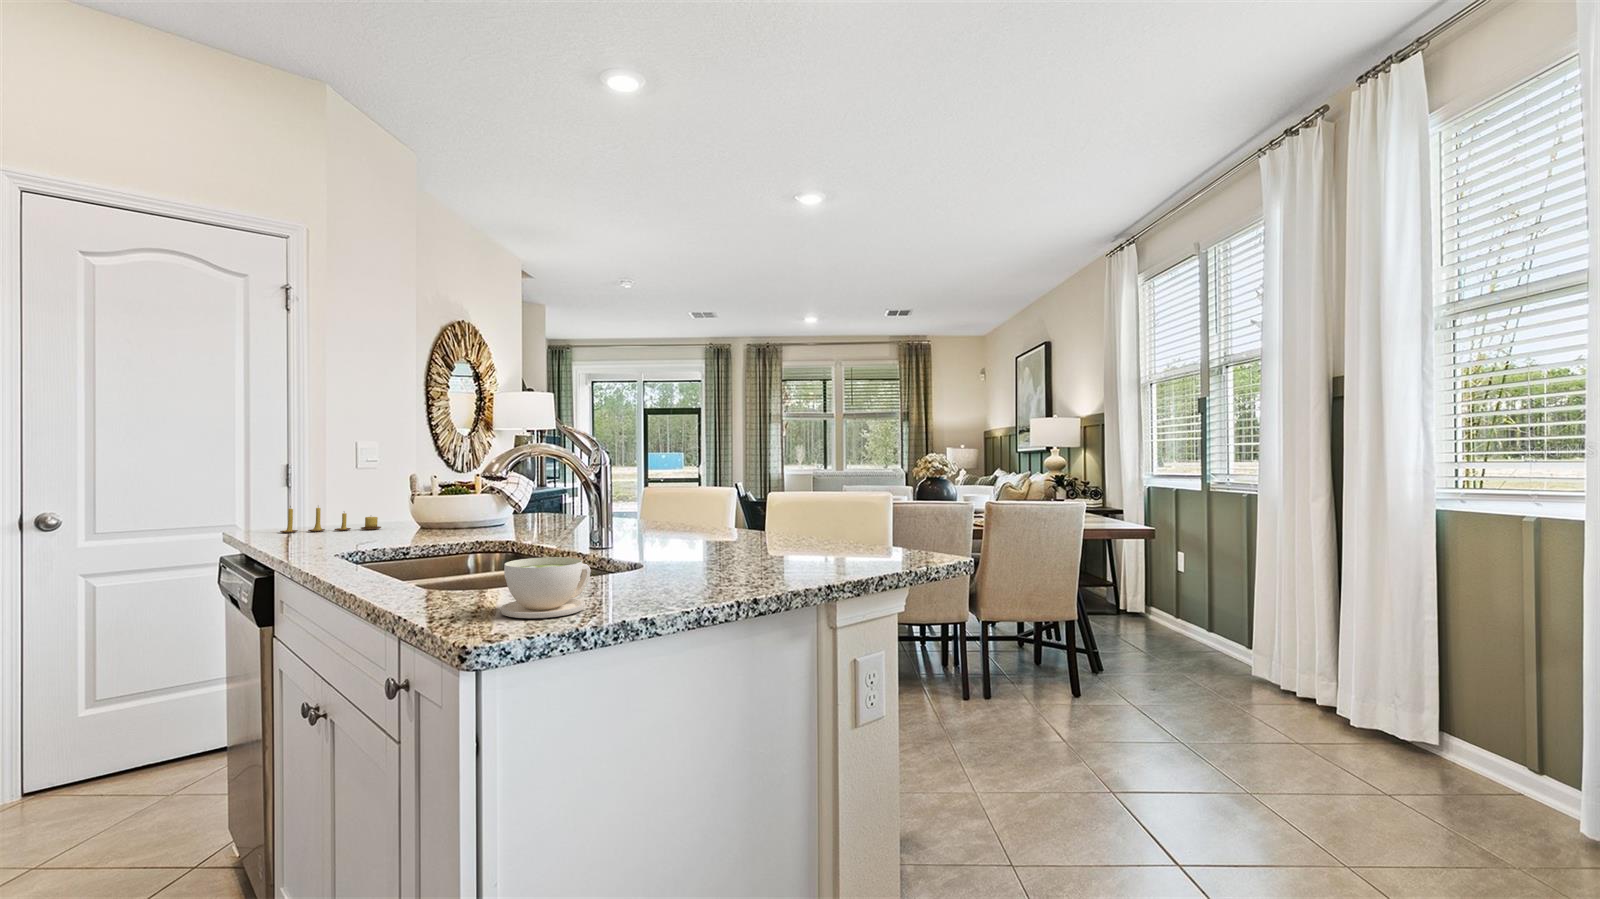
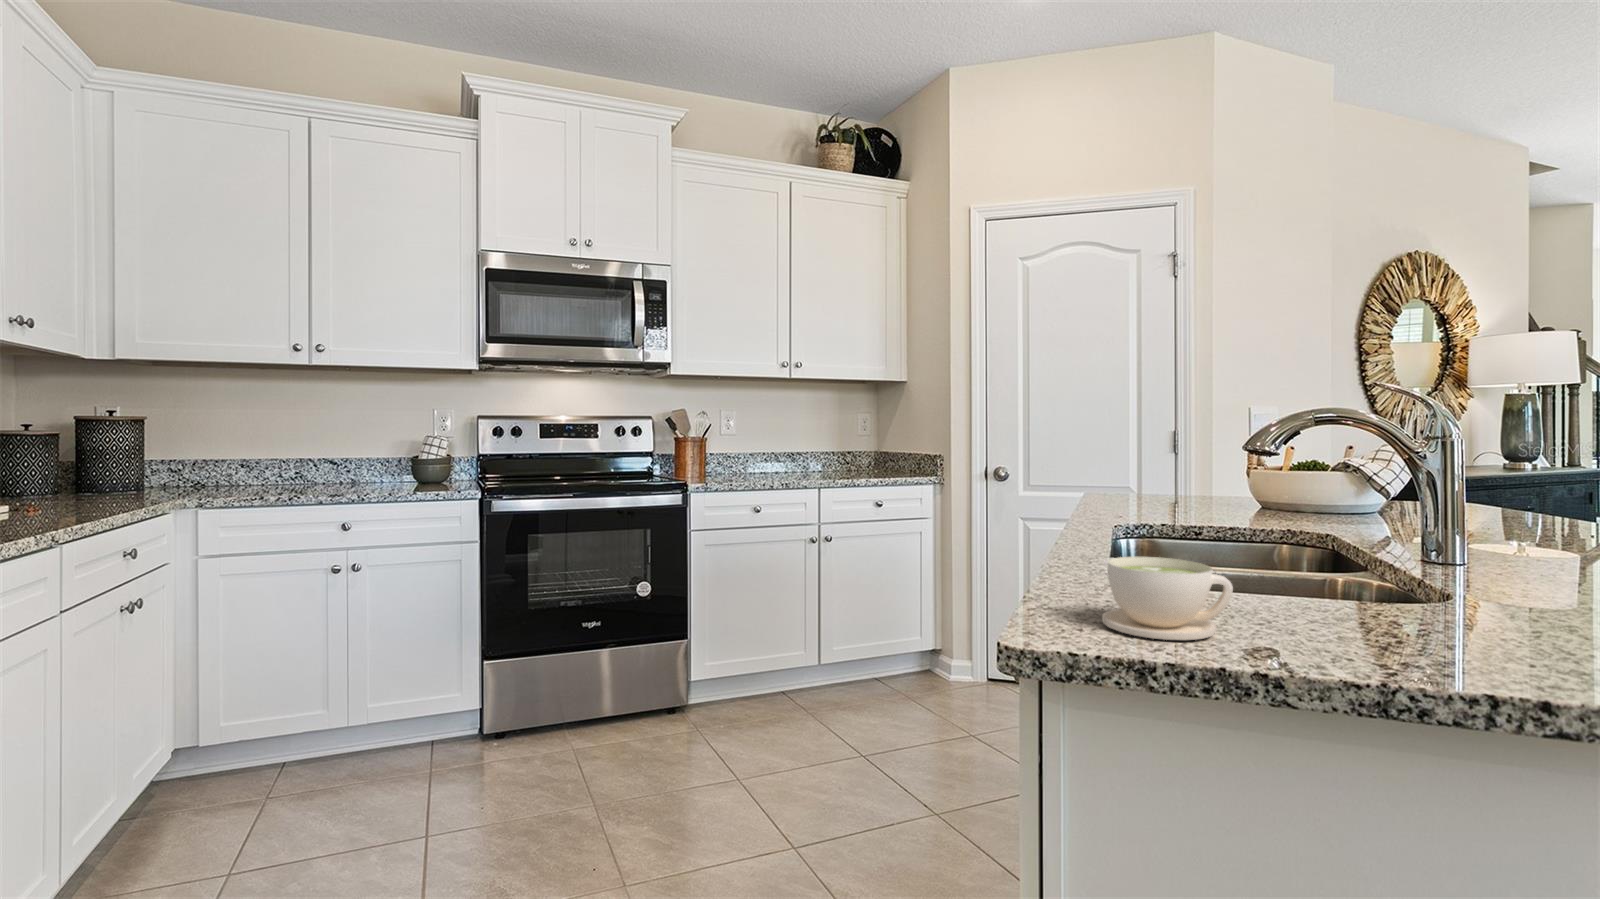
candle: present [280,506,381,533] -> none [1122,472,1220,504]

